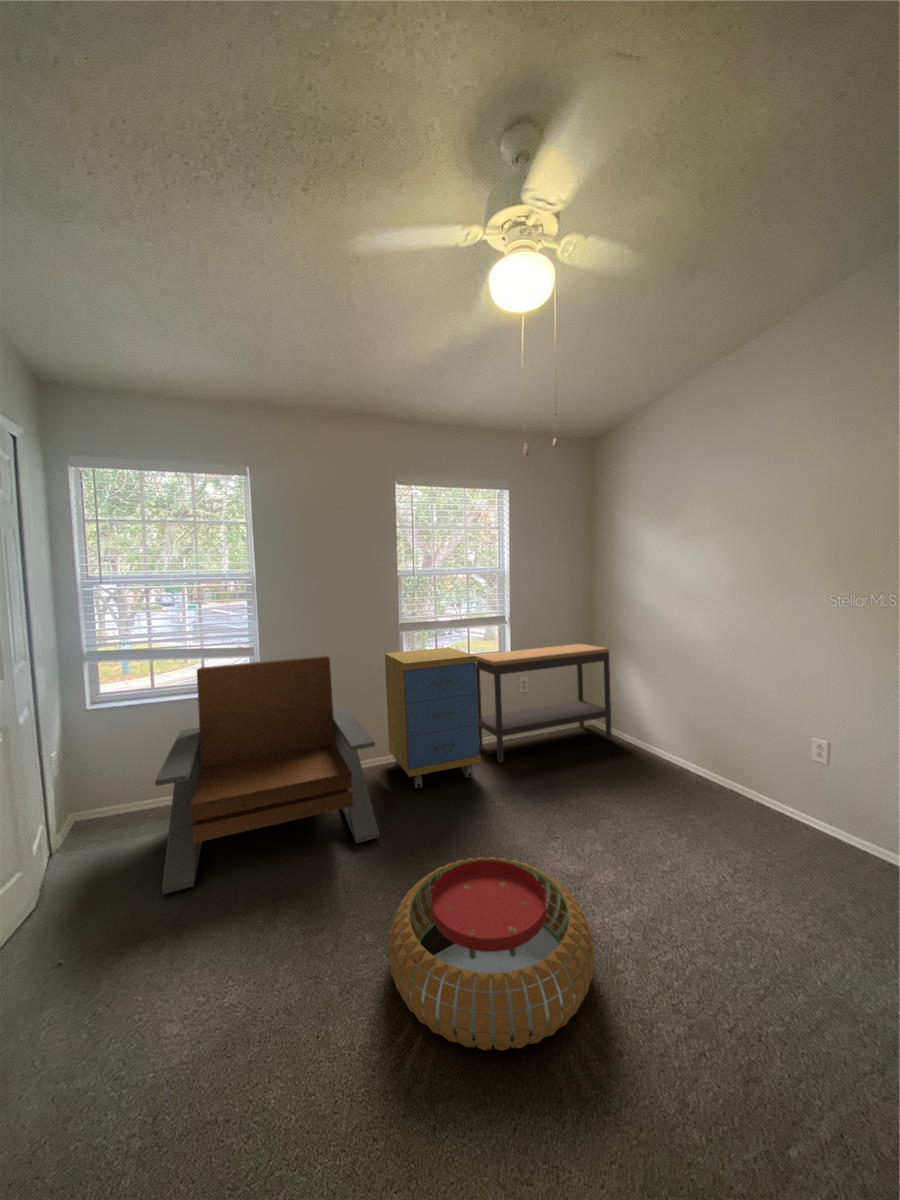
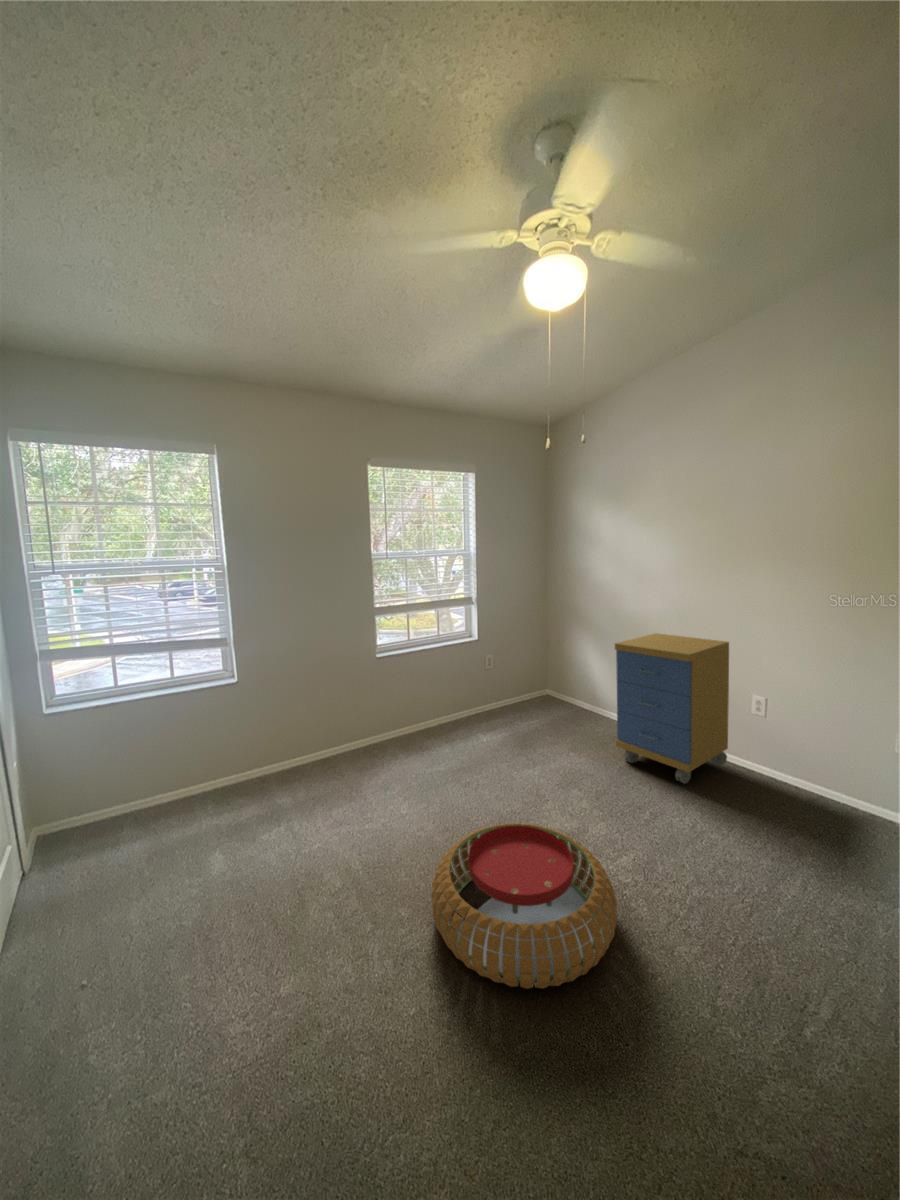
console table: present [476,644,611,763] -> none [444,621,568,736]
storage cabinet: present [385,647,481,788] -> present [615,633,729,784]
lounge chair: present [155,656,379,894] -> none [156,643,384,900]

